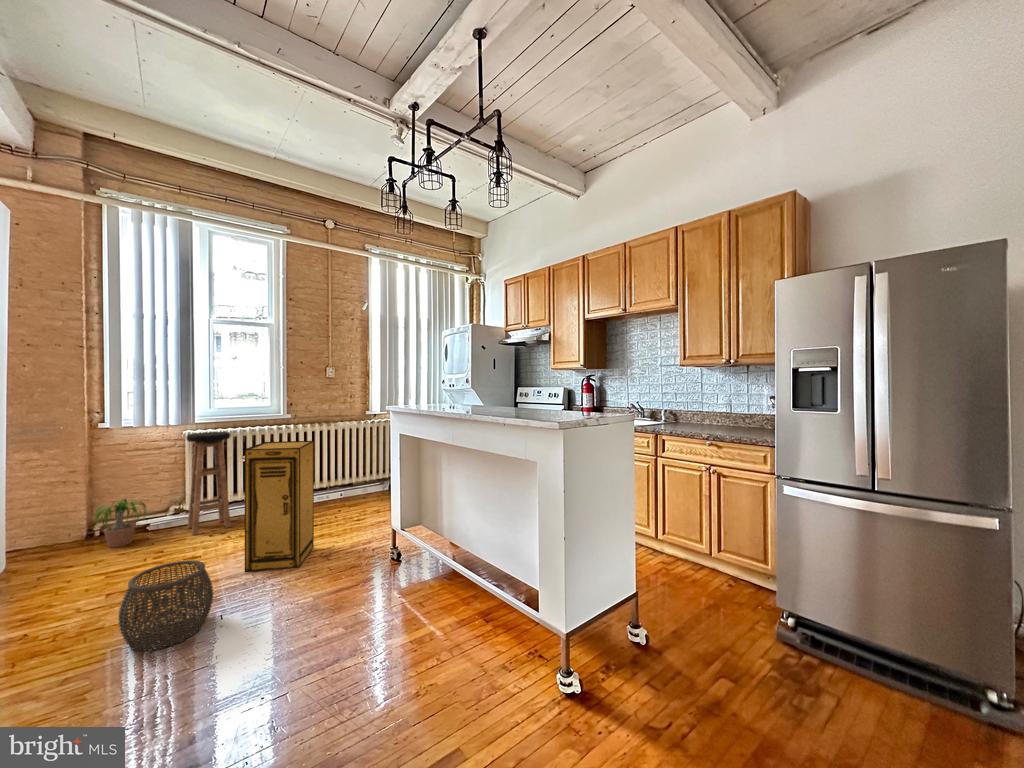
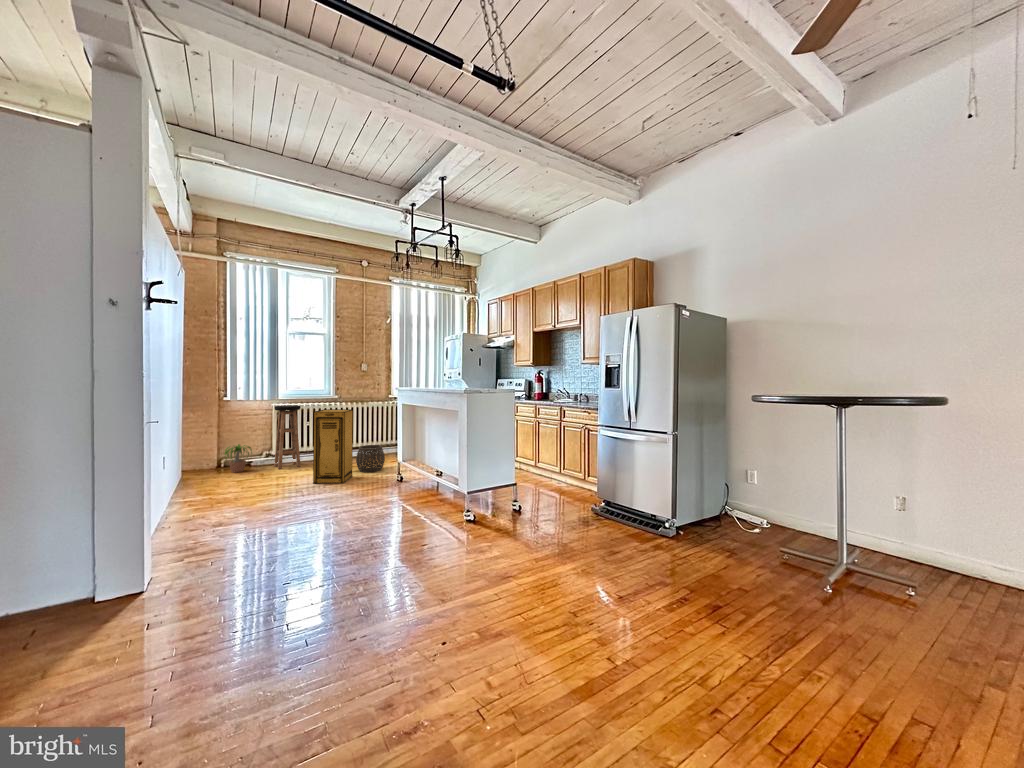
woven basket: present [118,560,214,652] -> present [356,445,385,472]

